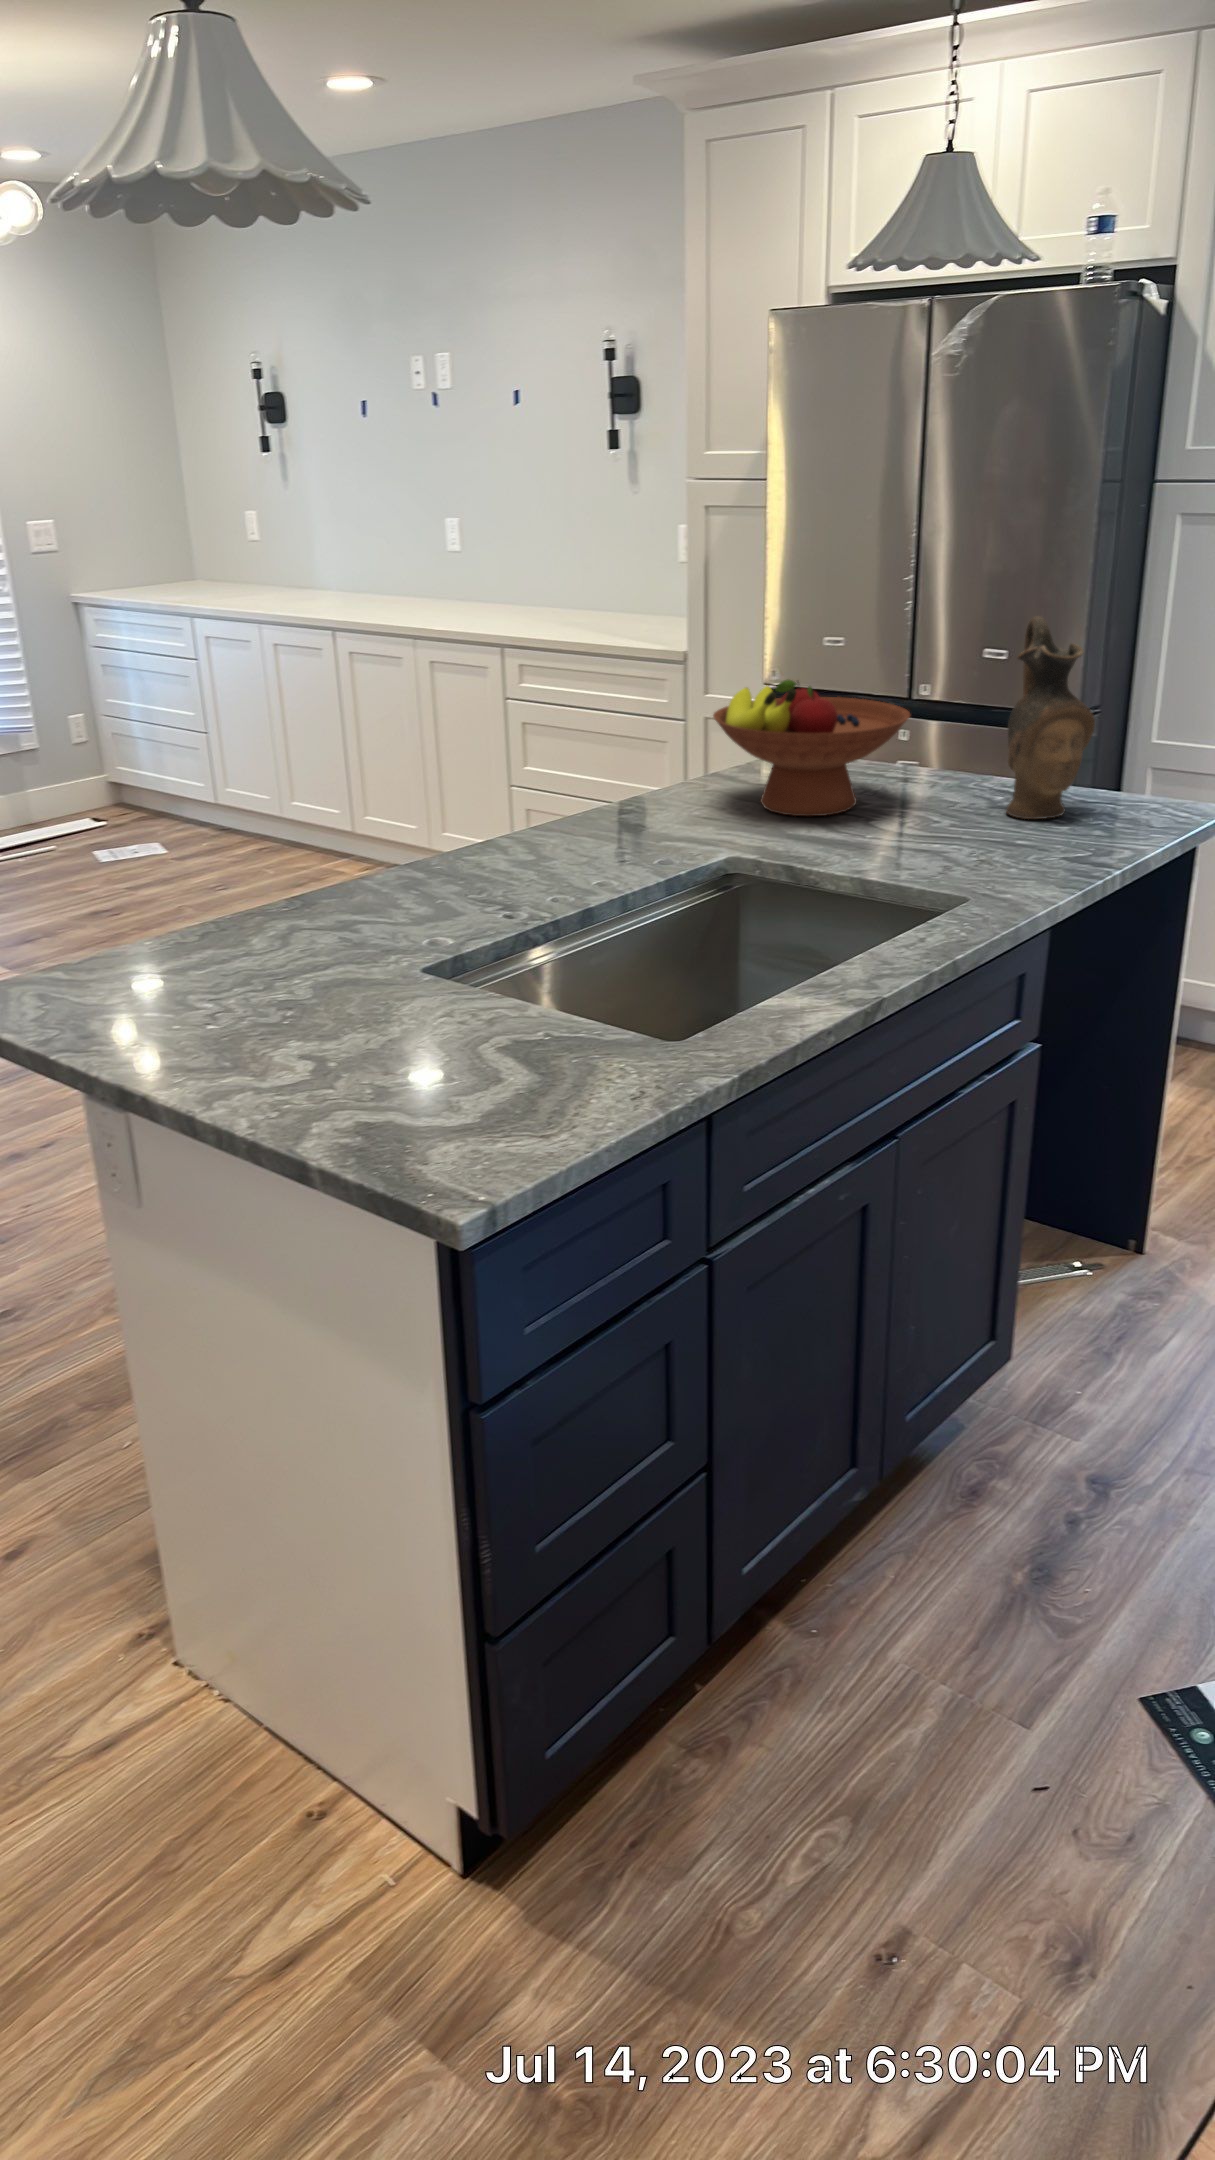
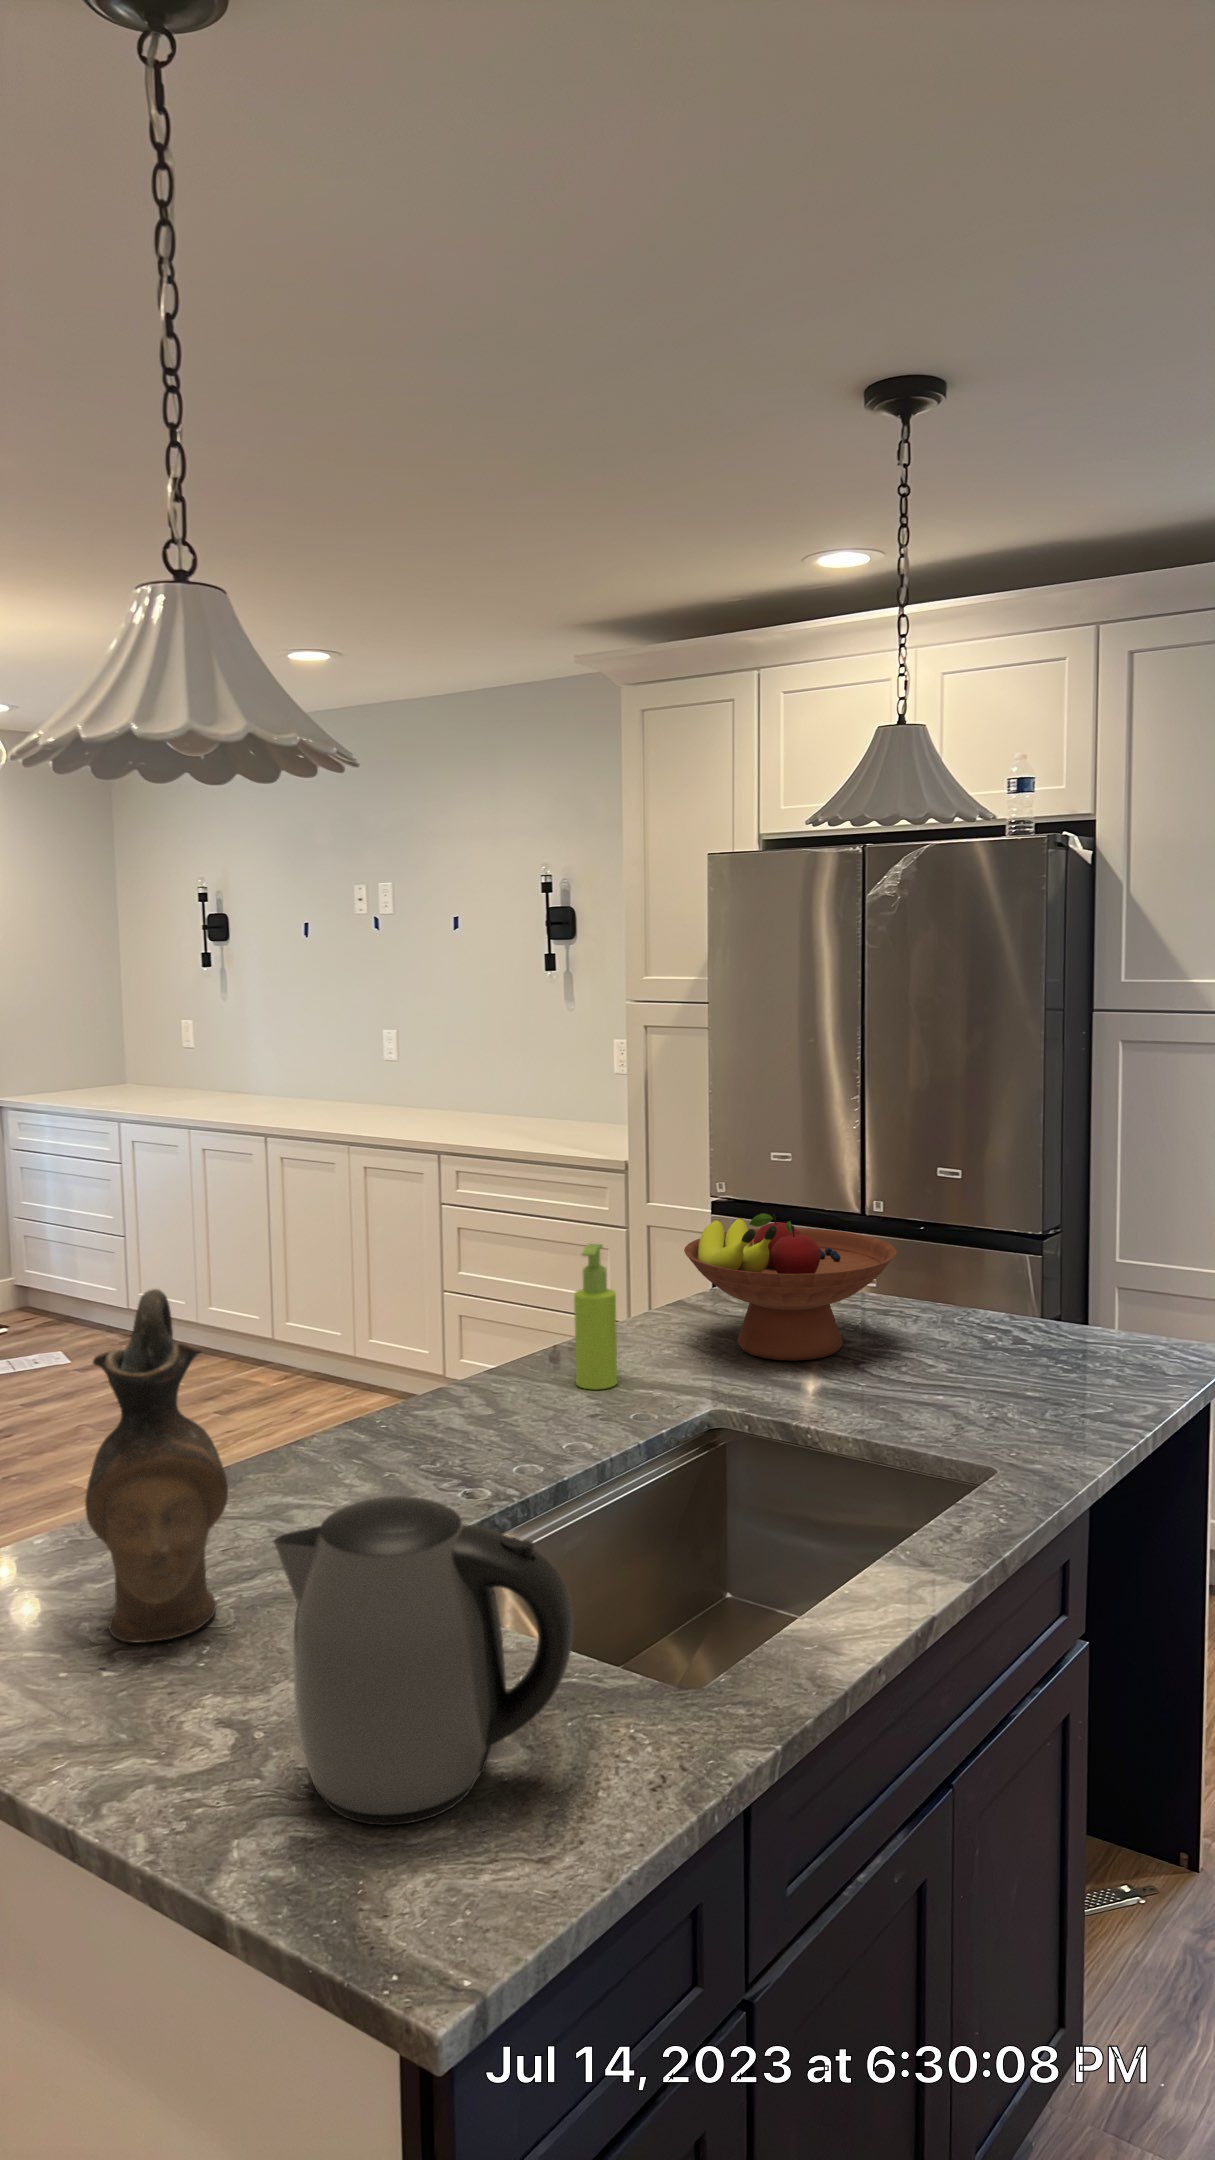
ceramic pitcher: present [1006,616,1095,819] -> present [85,1289,228,1642]
soap dispenser: none [608,705,647,838] -> present [574,1244,617,1389]
kettle: none [331,876,571,1117] -> present [273,1496,574,1825]

